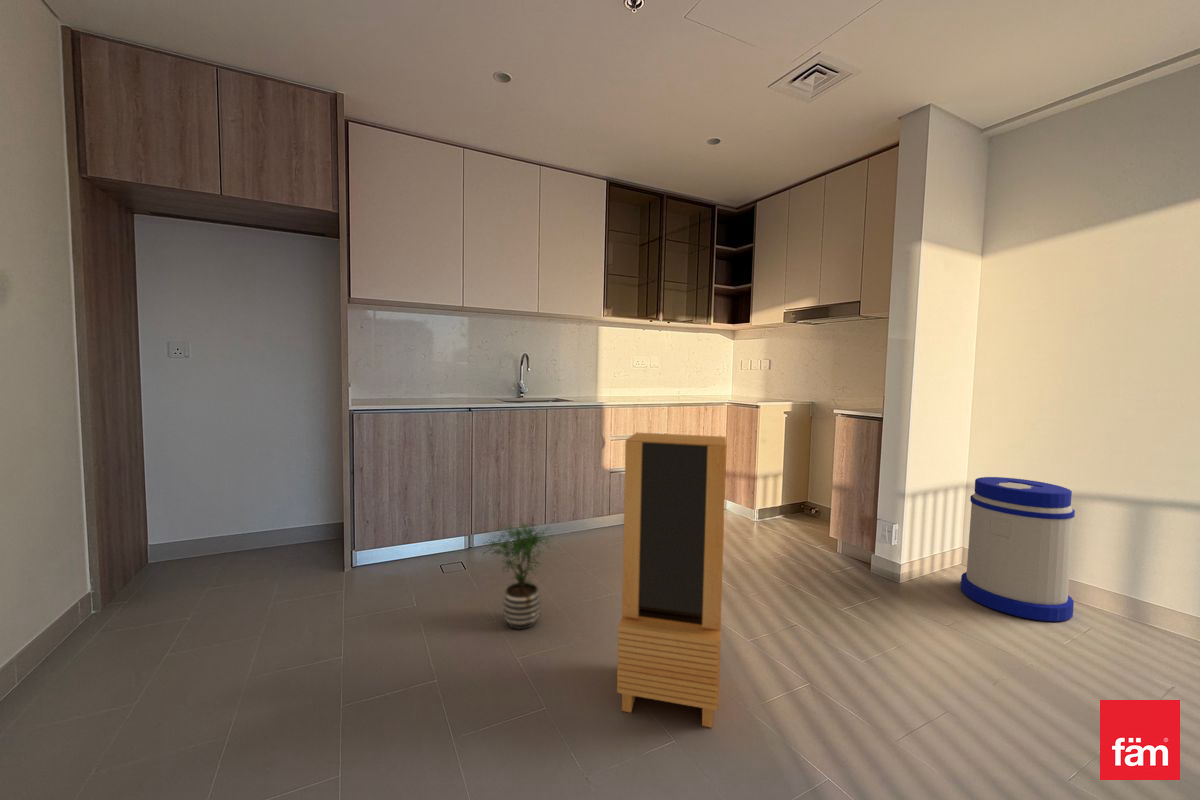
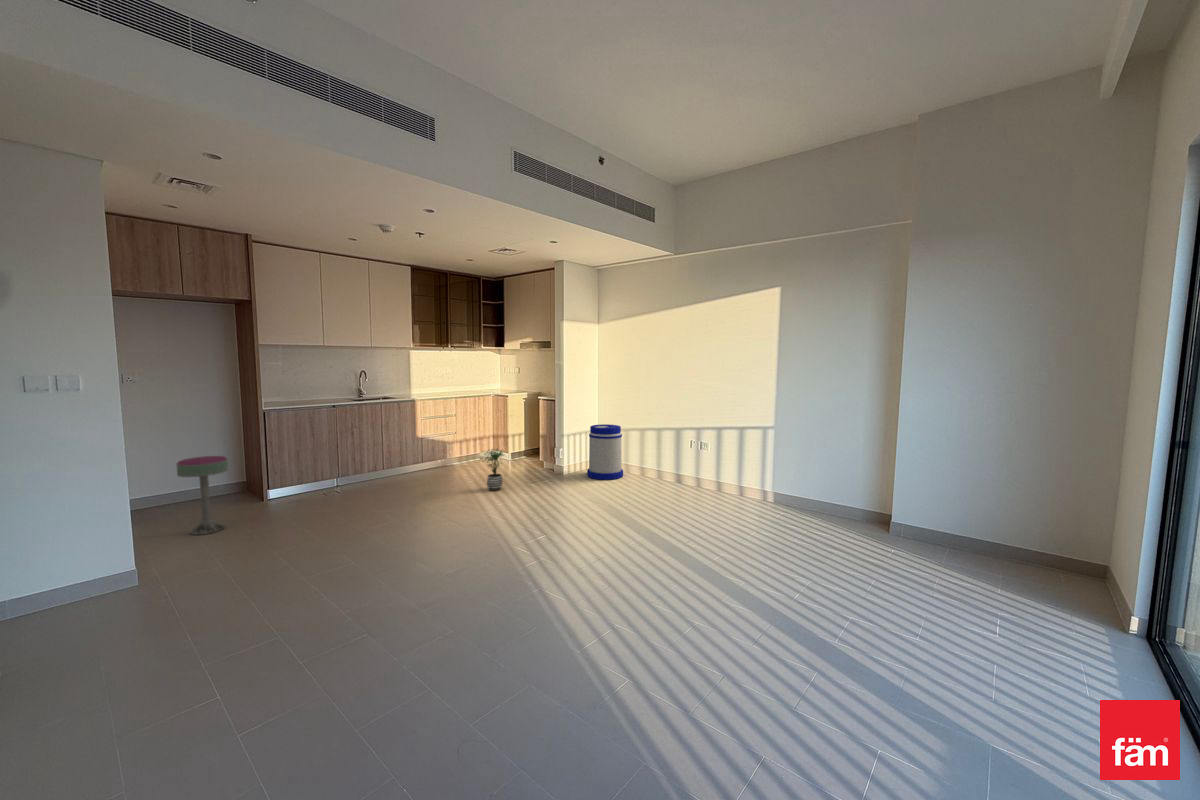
storage cabinet: present [617,433,727,727] -> none [427,412,470,517]
bar stool: none [128,495,237,666] -> present [176,456,228,535]
potted plant: present [484,524,551,629] -> present [480,449,504,491]

